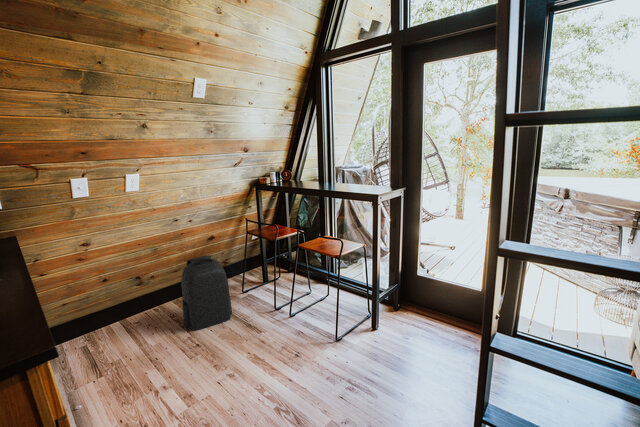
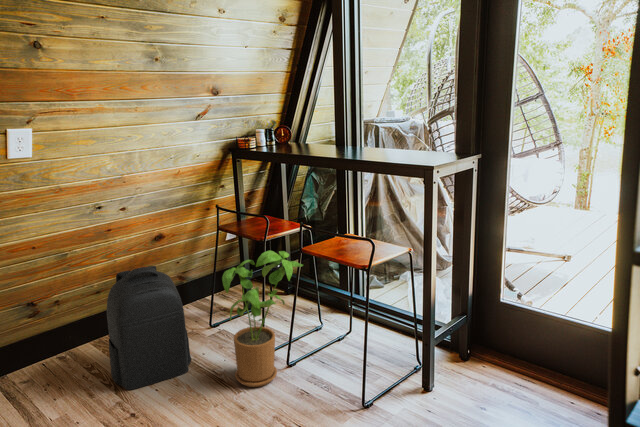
house plant: none [252,245,300,327] -> present [222,251,303,387]

